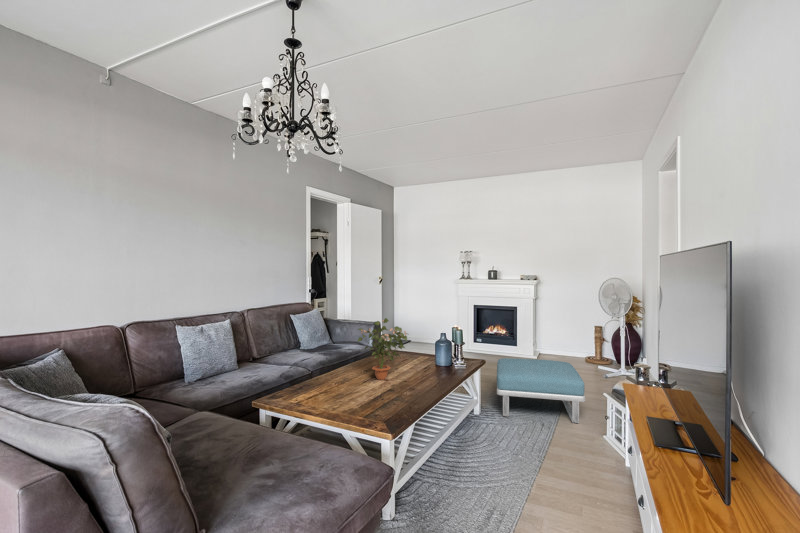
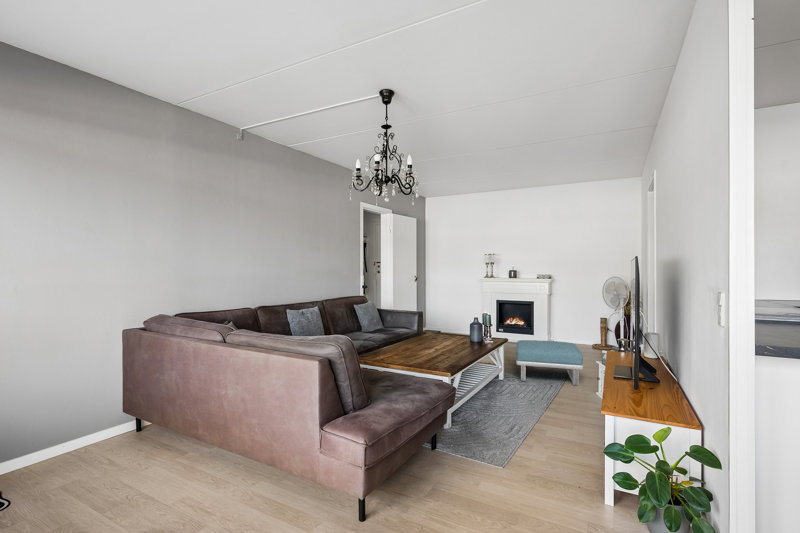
potted plant: present [358,318,407,380] -> none [415,305,455,348]

